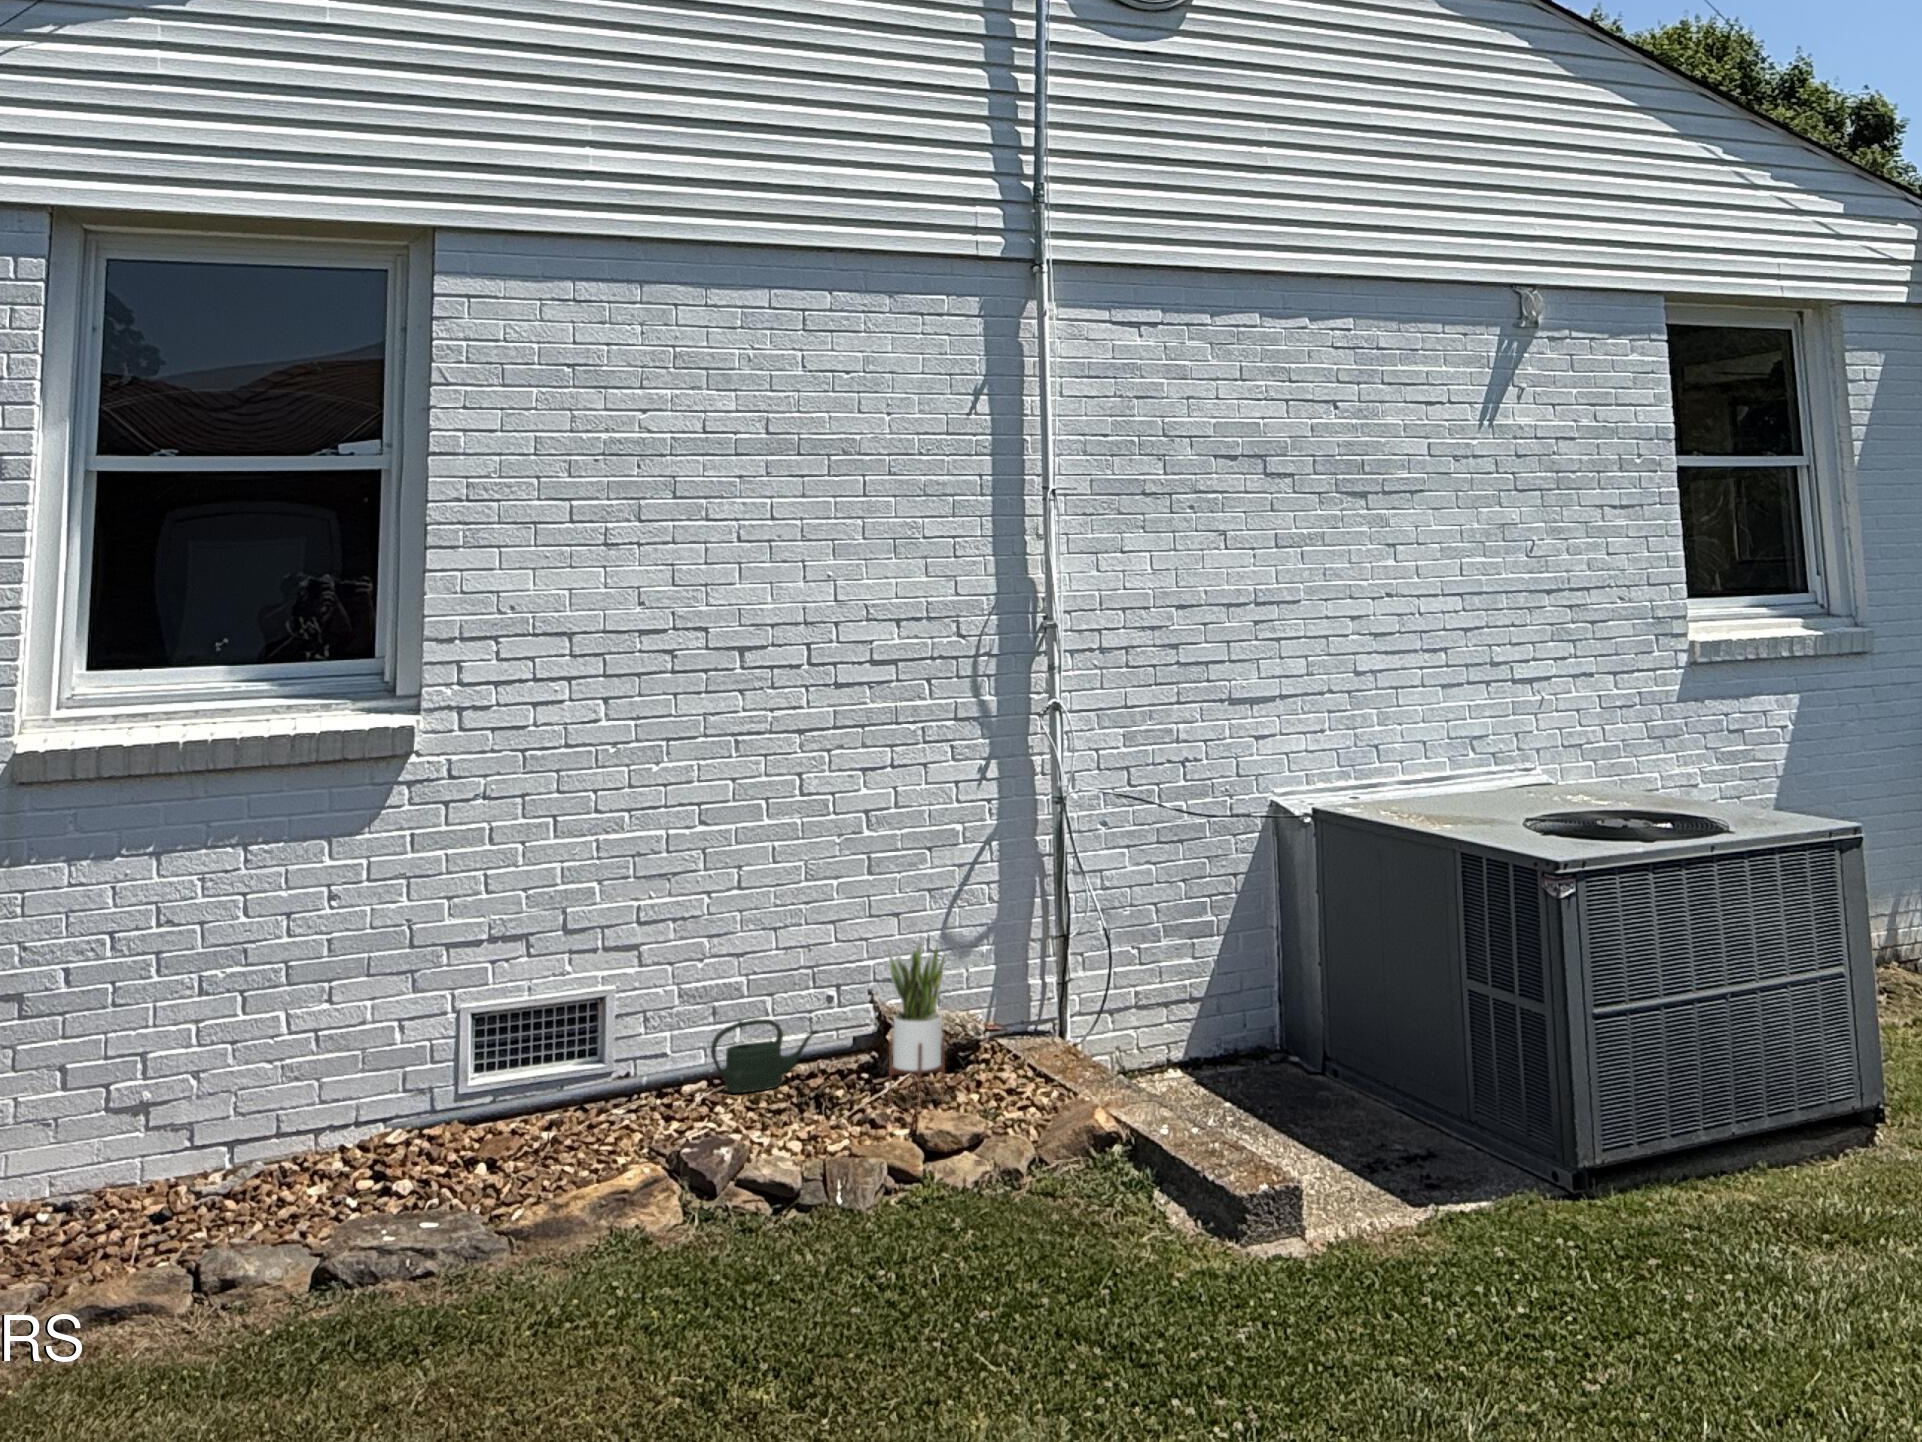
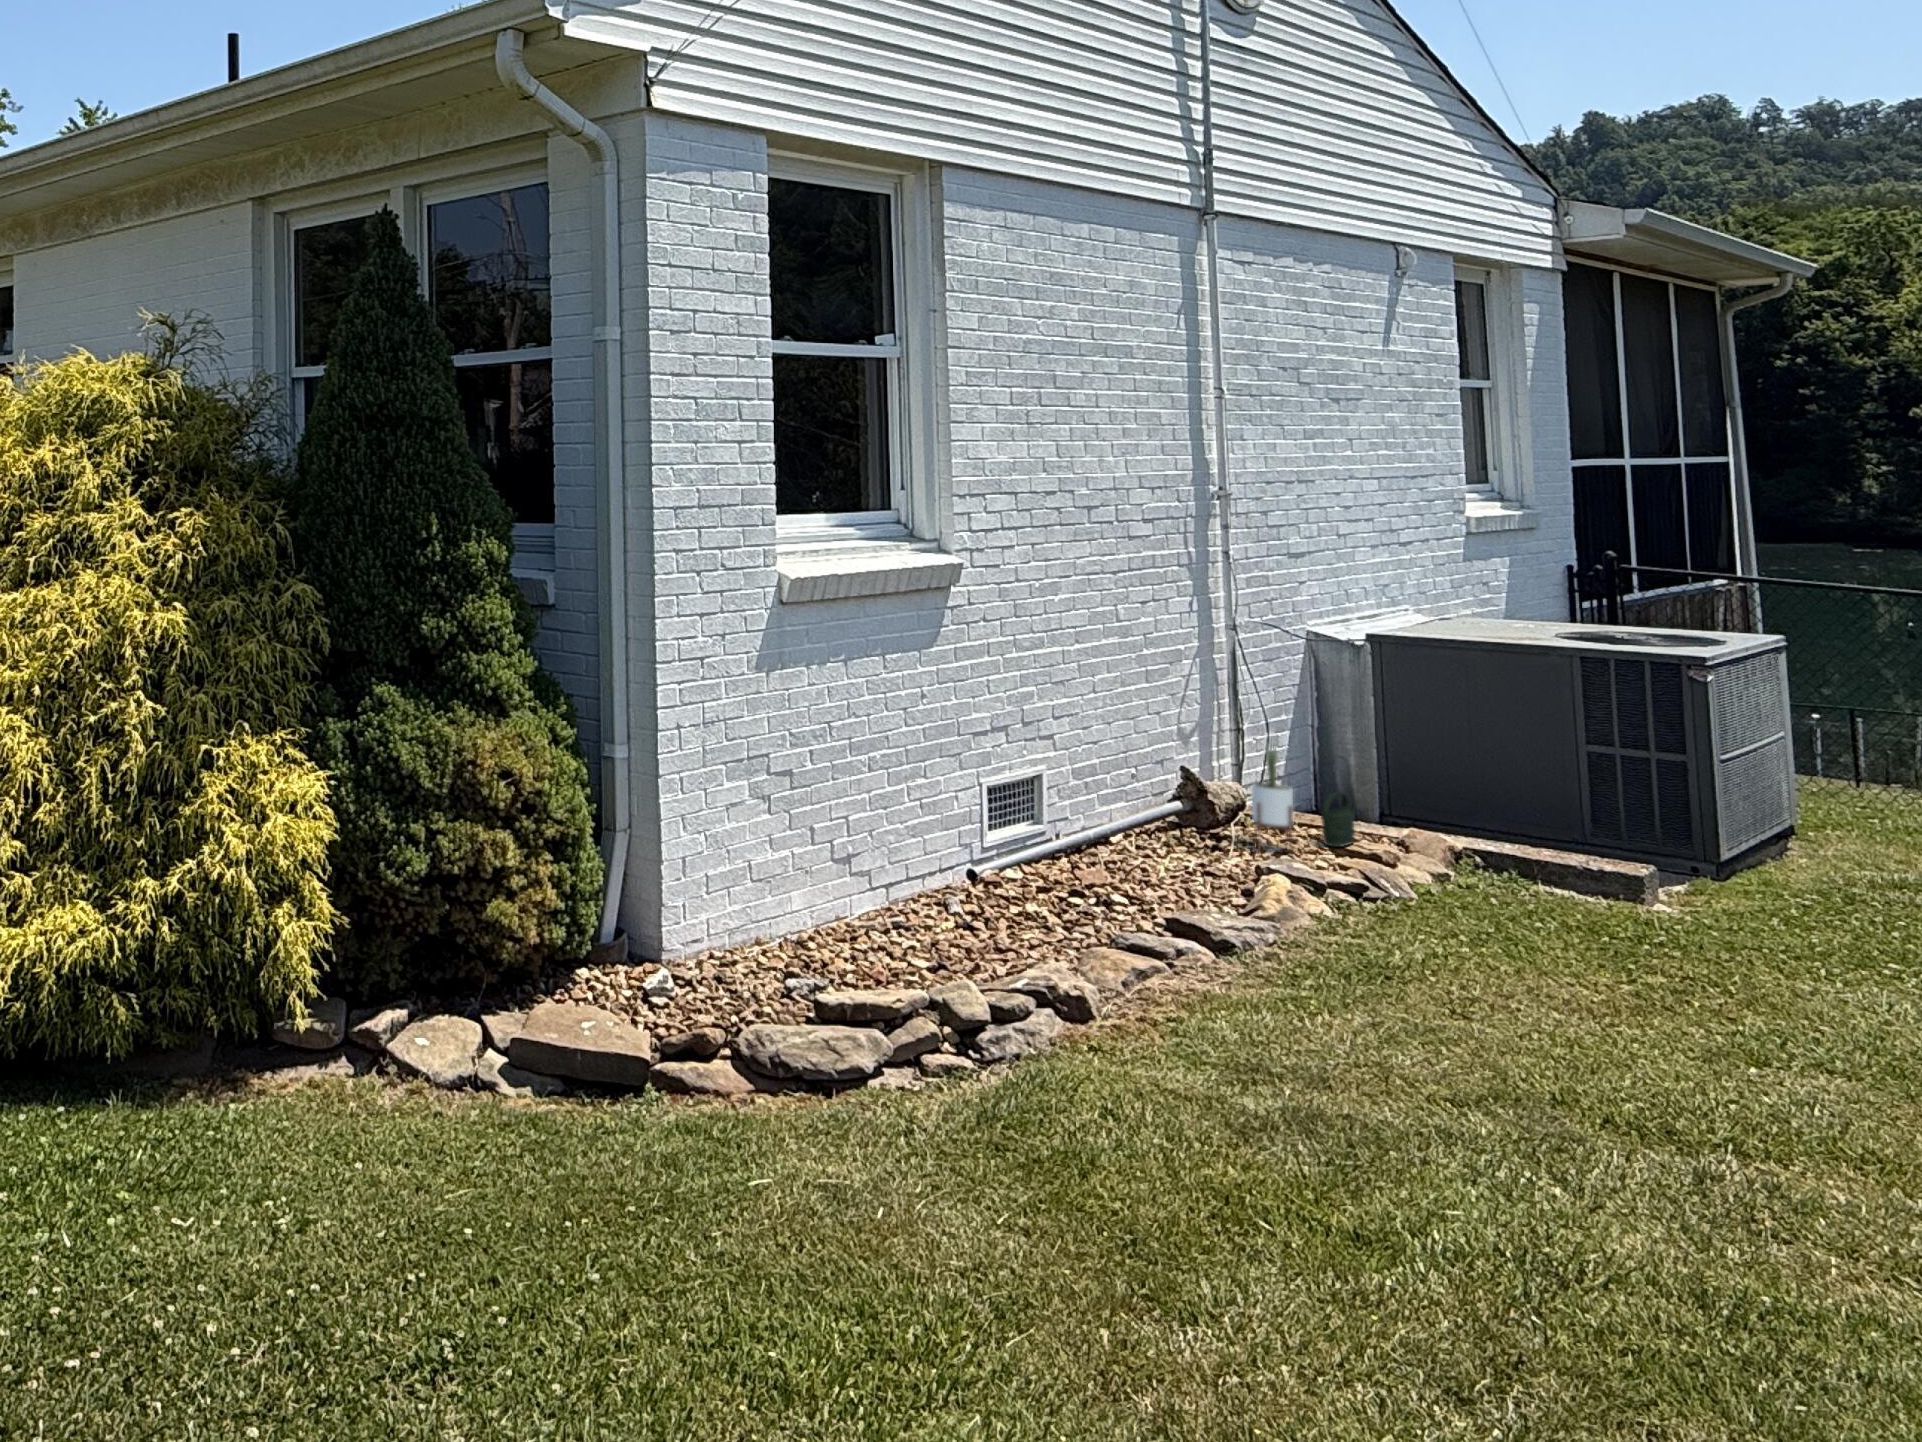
watering can: present [711,1019,818,1093] -> present [1321,792,1358,847]

